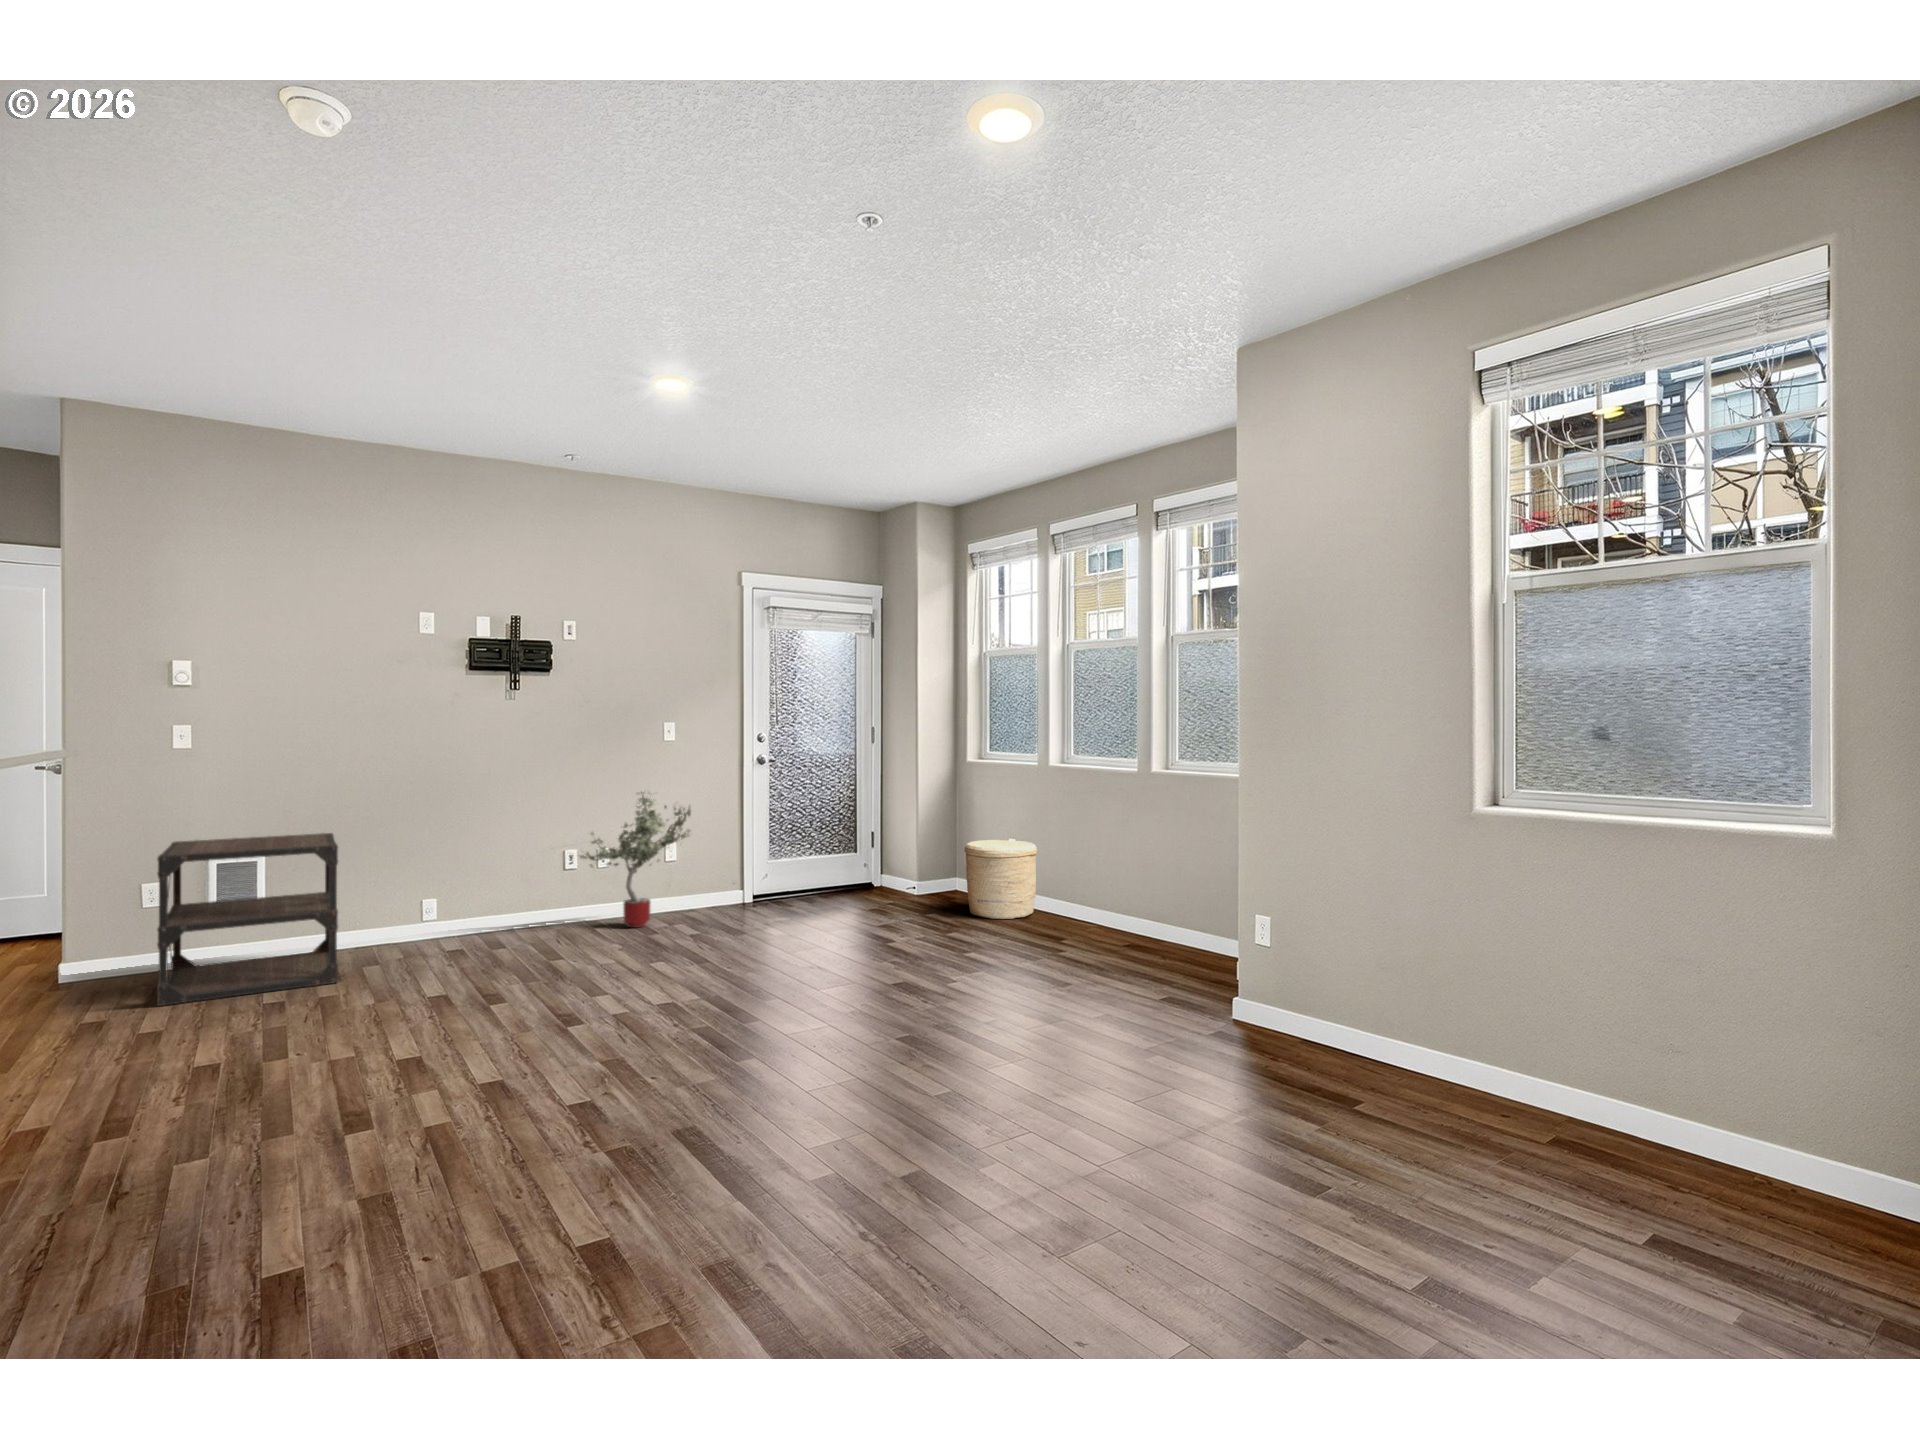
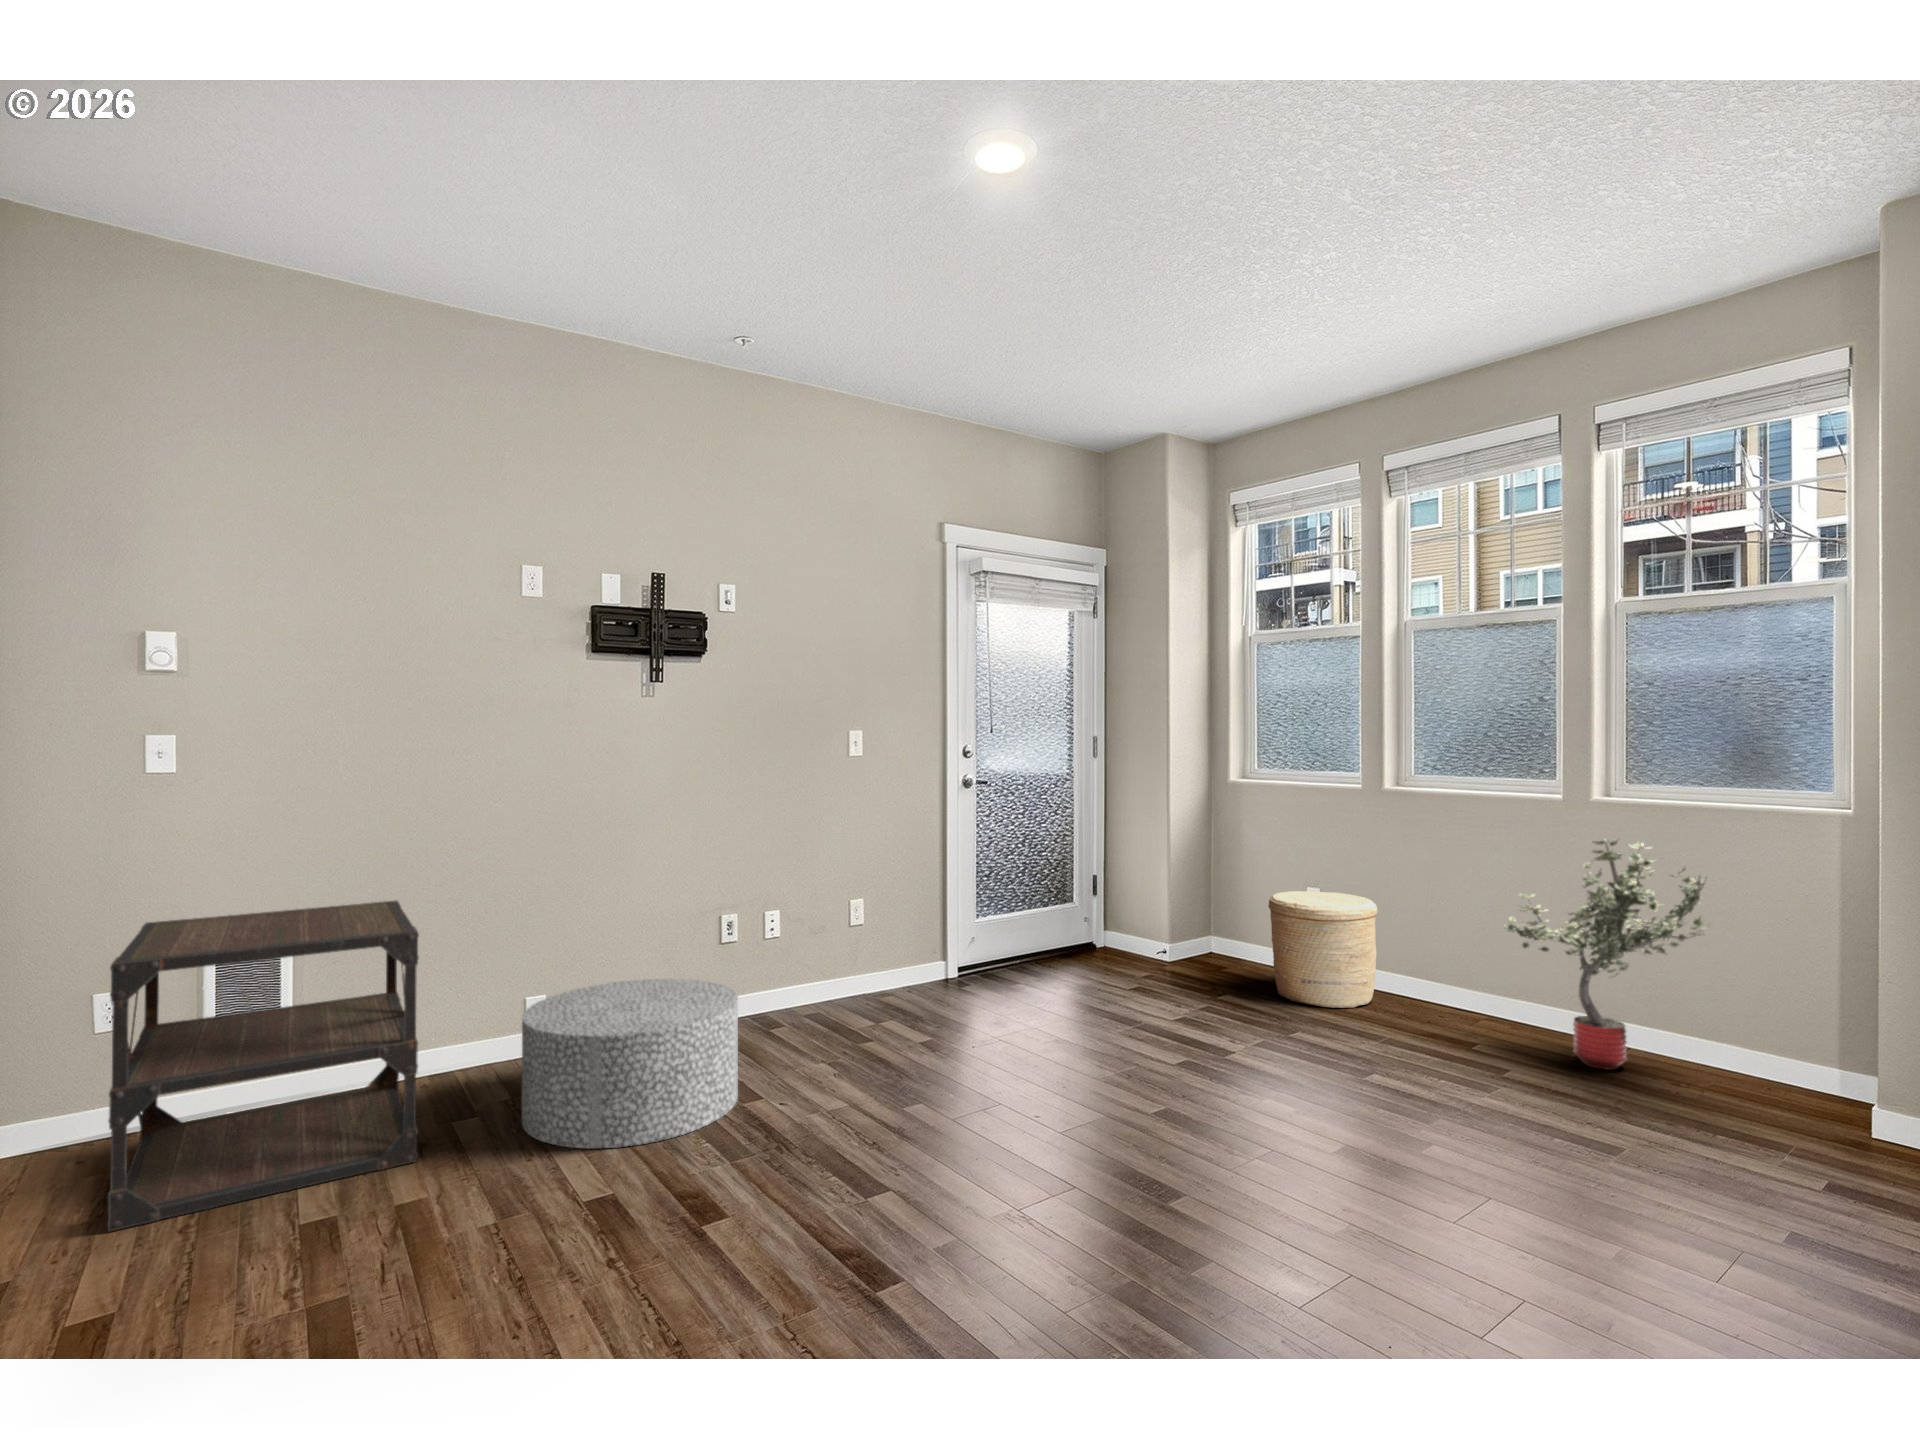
potted tree: present [580,791,691,928] -> present [1505,839,1709,1070]
ottoman: none [407,887,551,978] -> present [522,979,738,1148]

